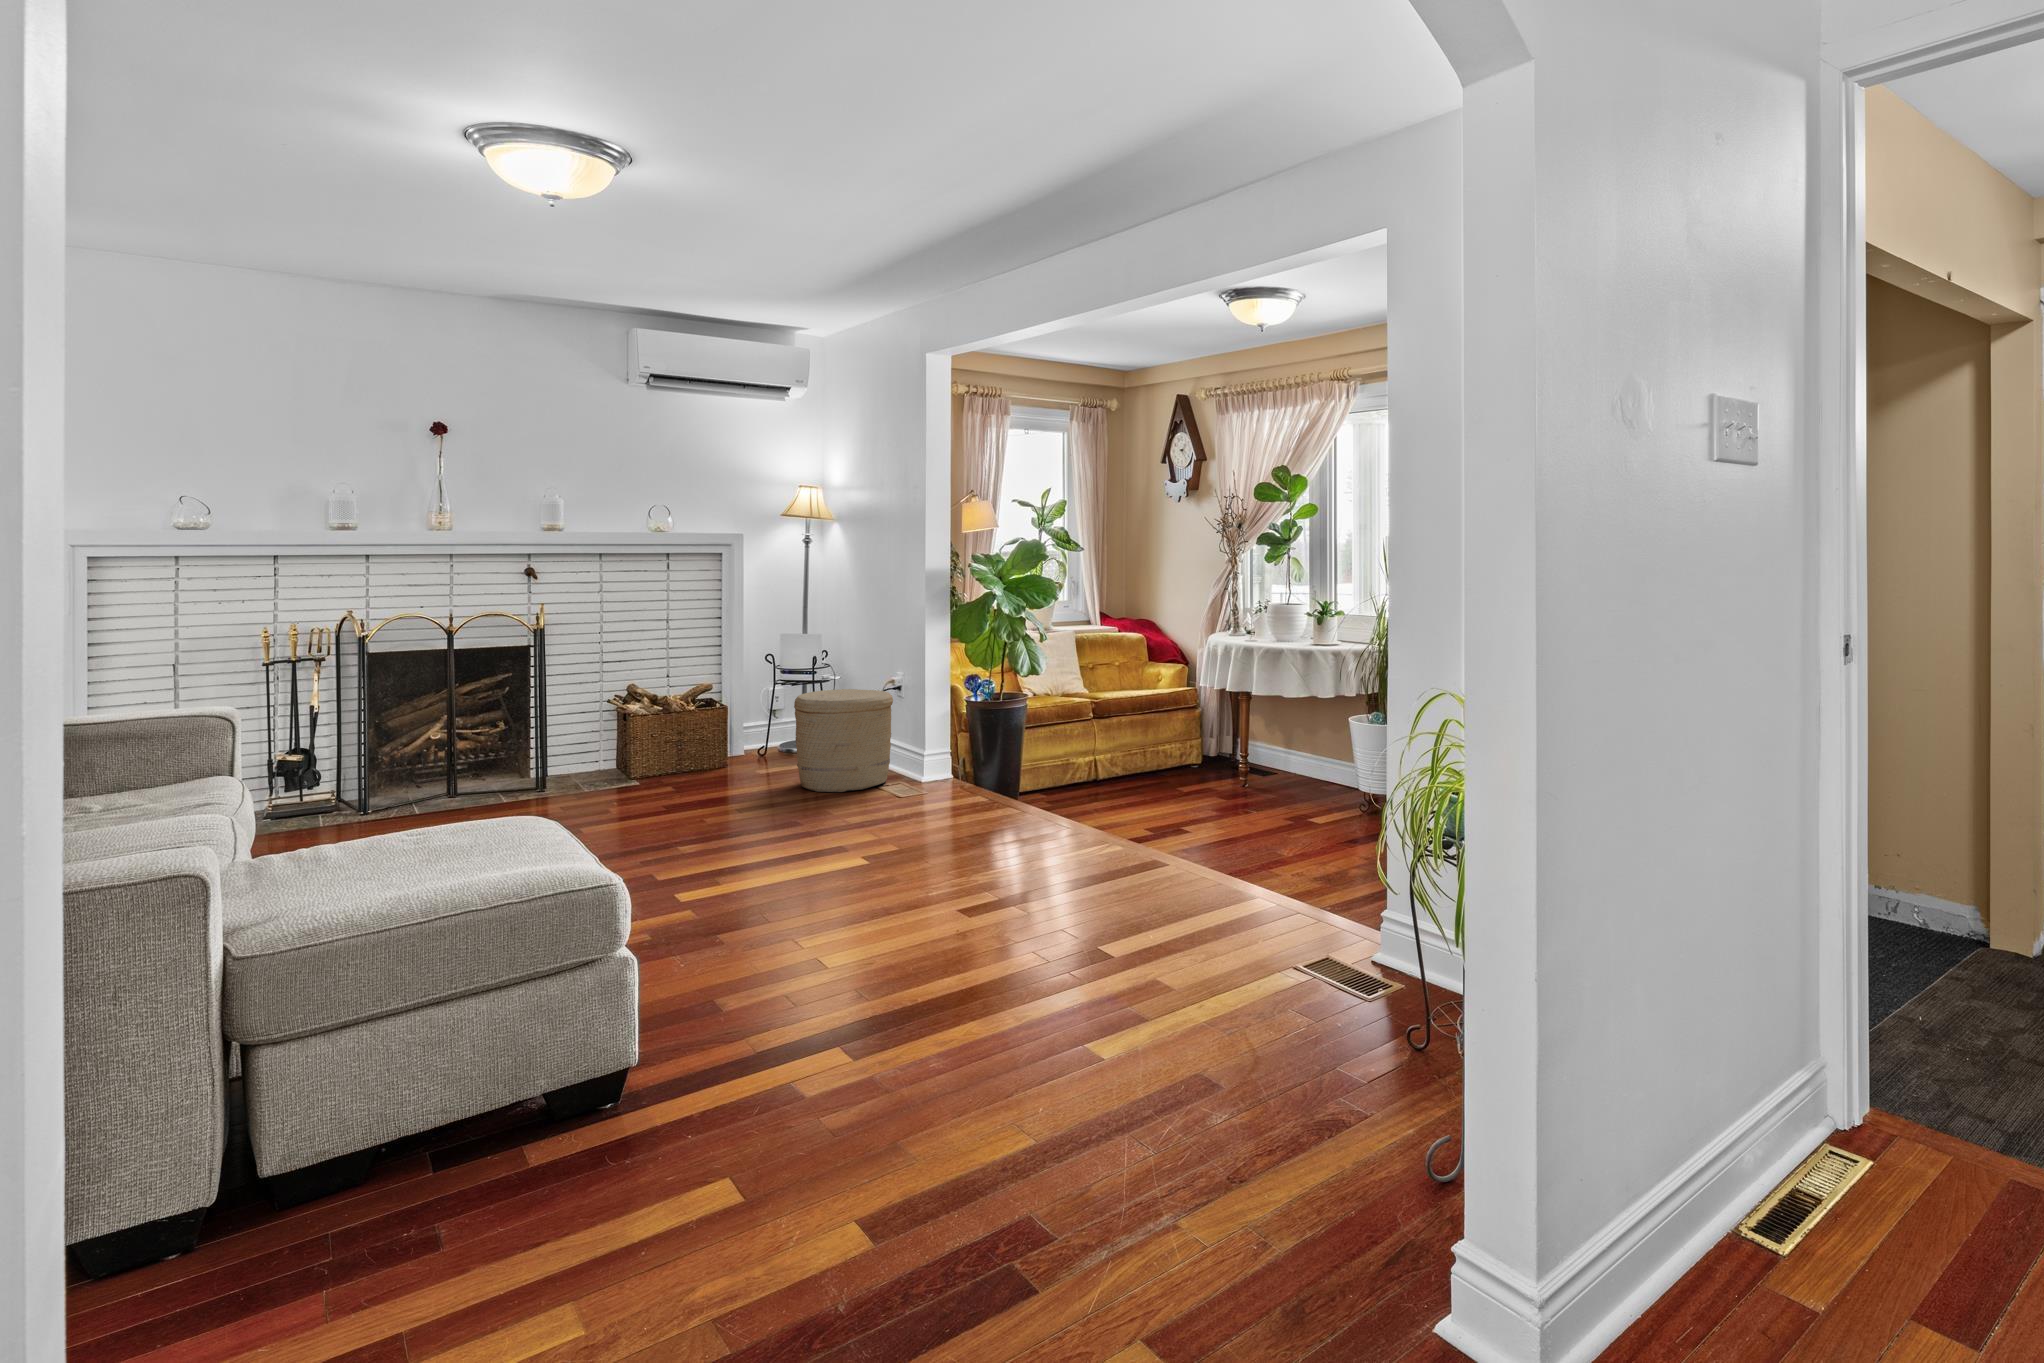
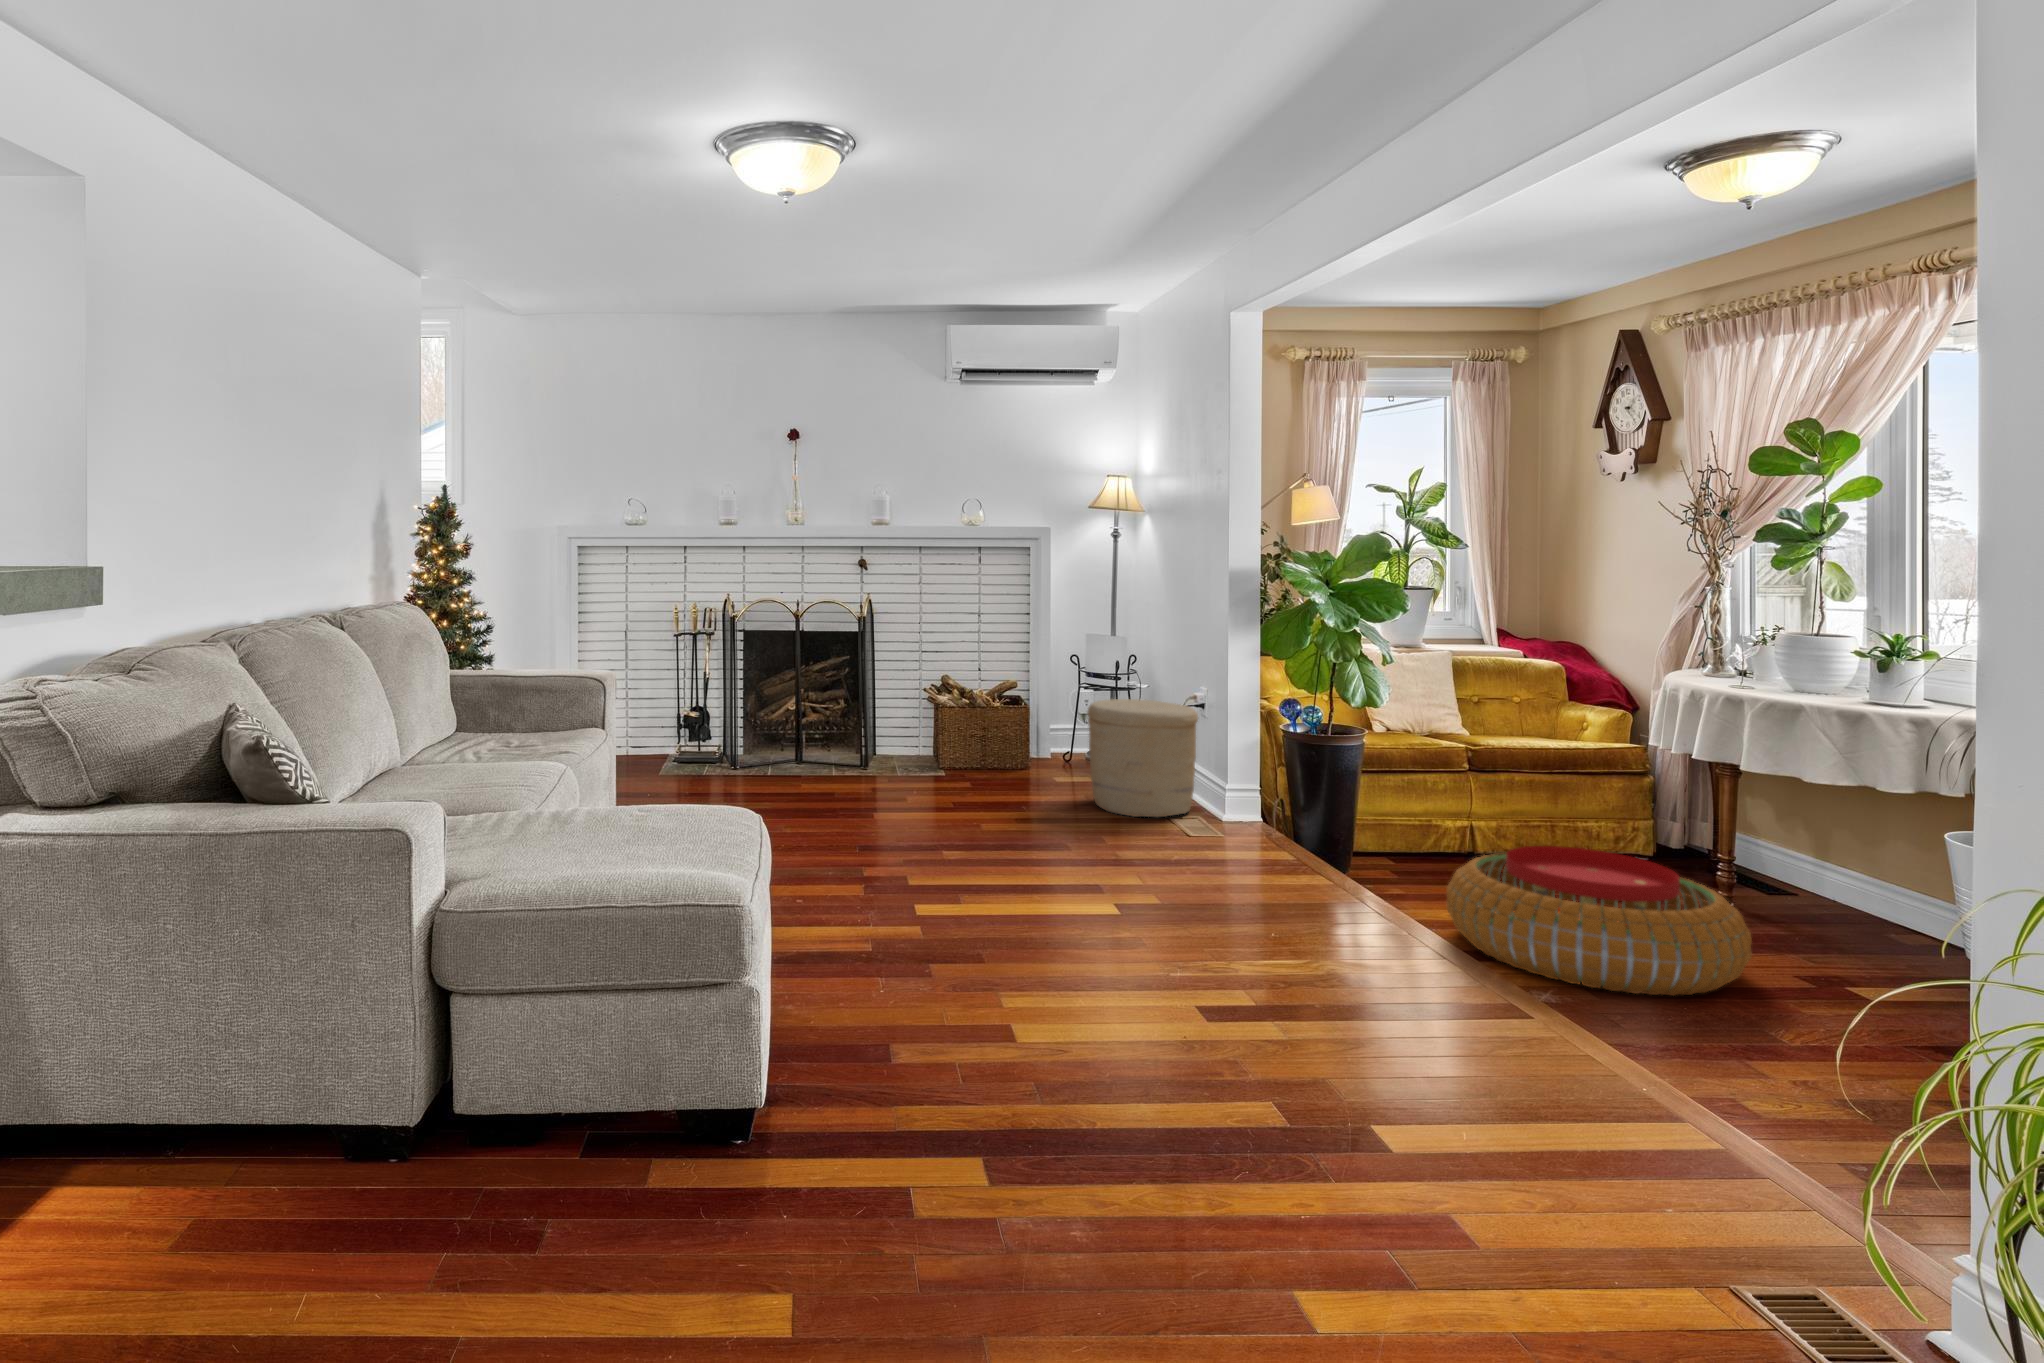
pouf: none [1098,758,1267,845] -> present [1446,846,1752,995]

